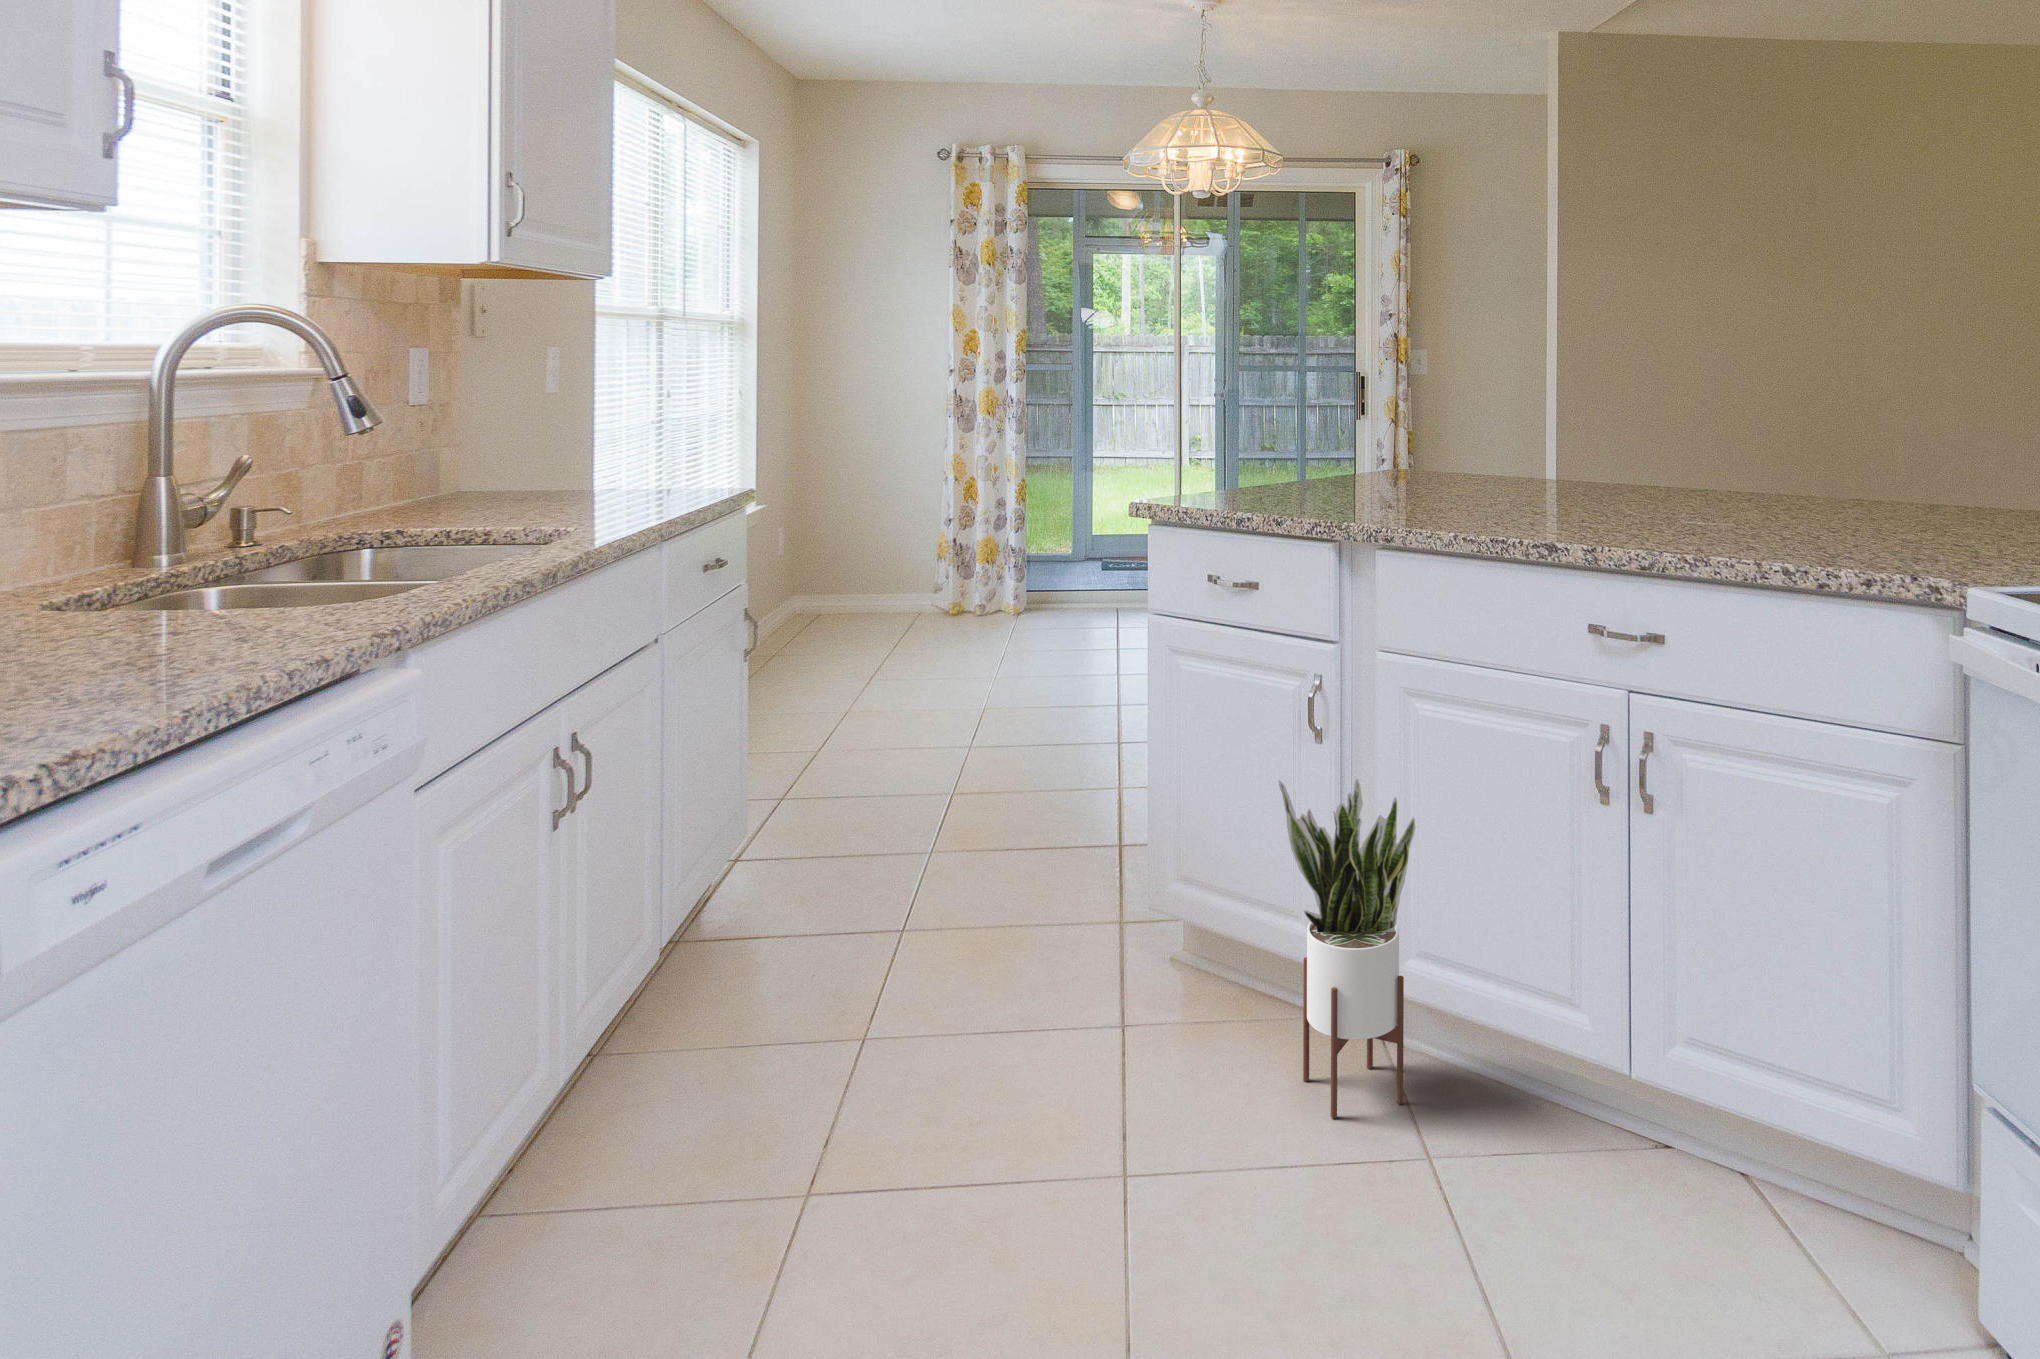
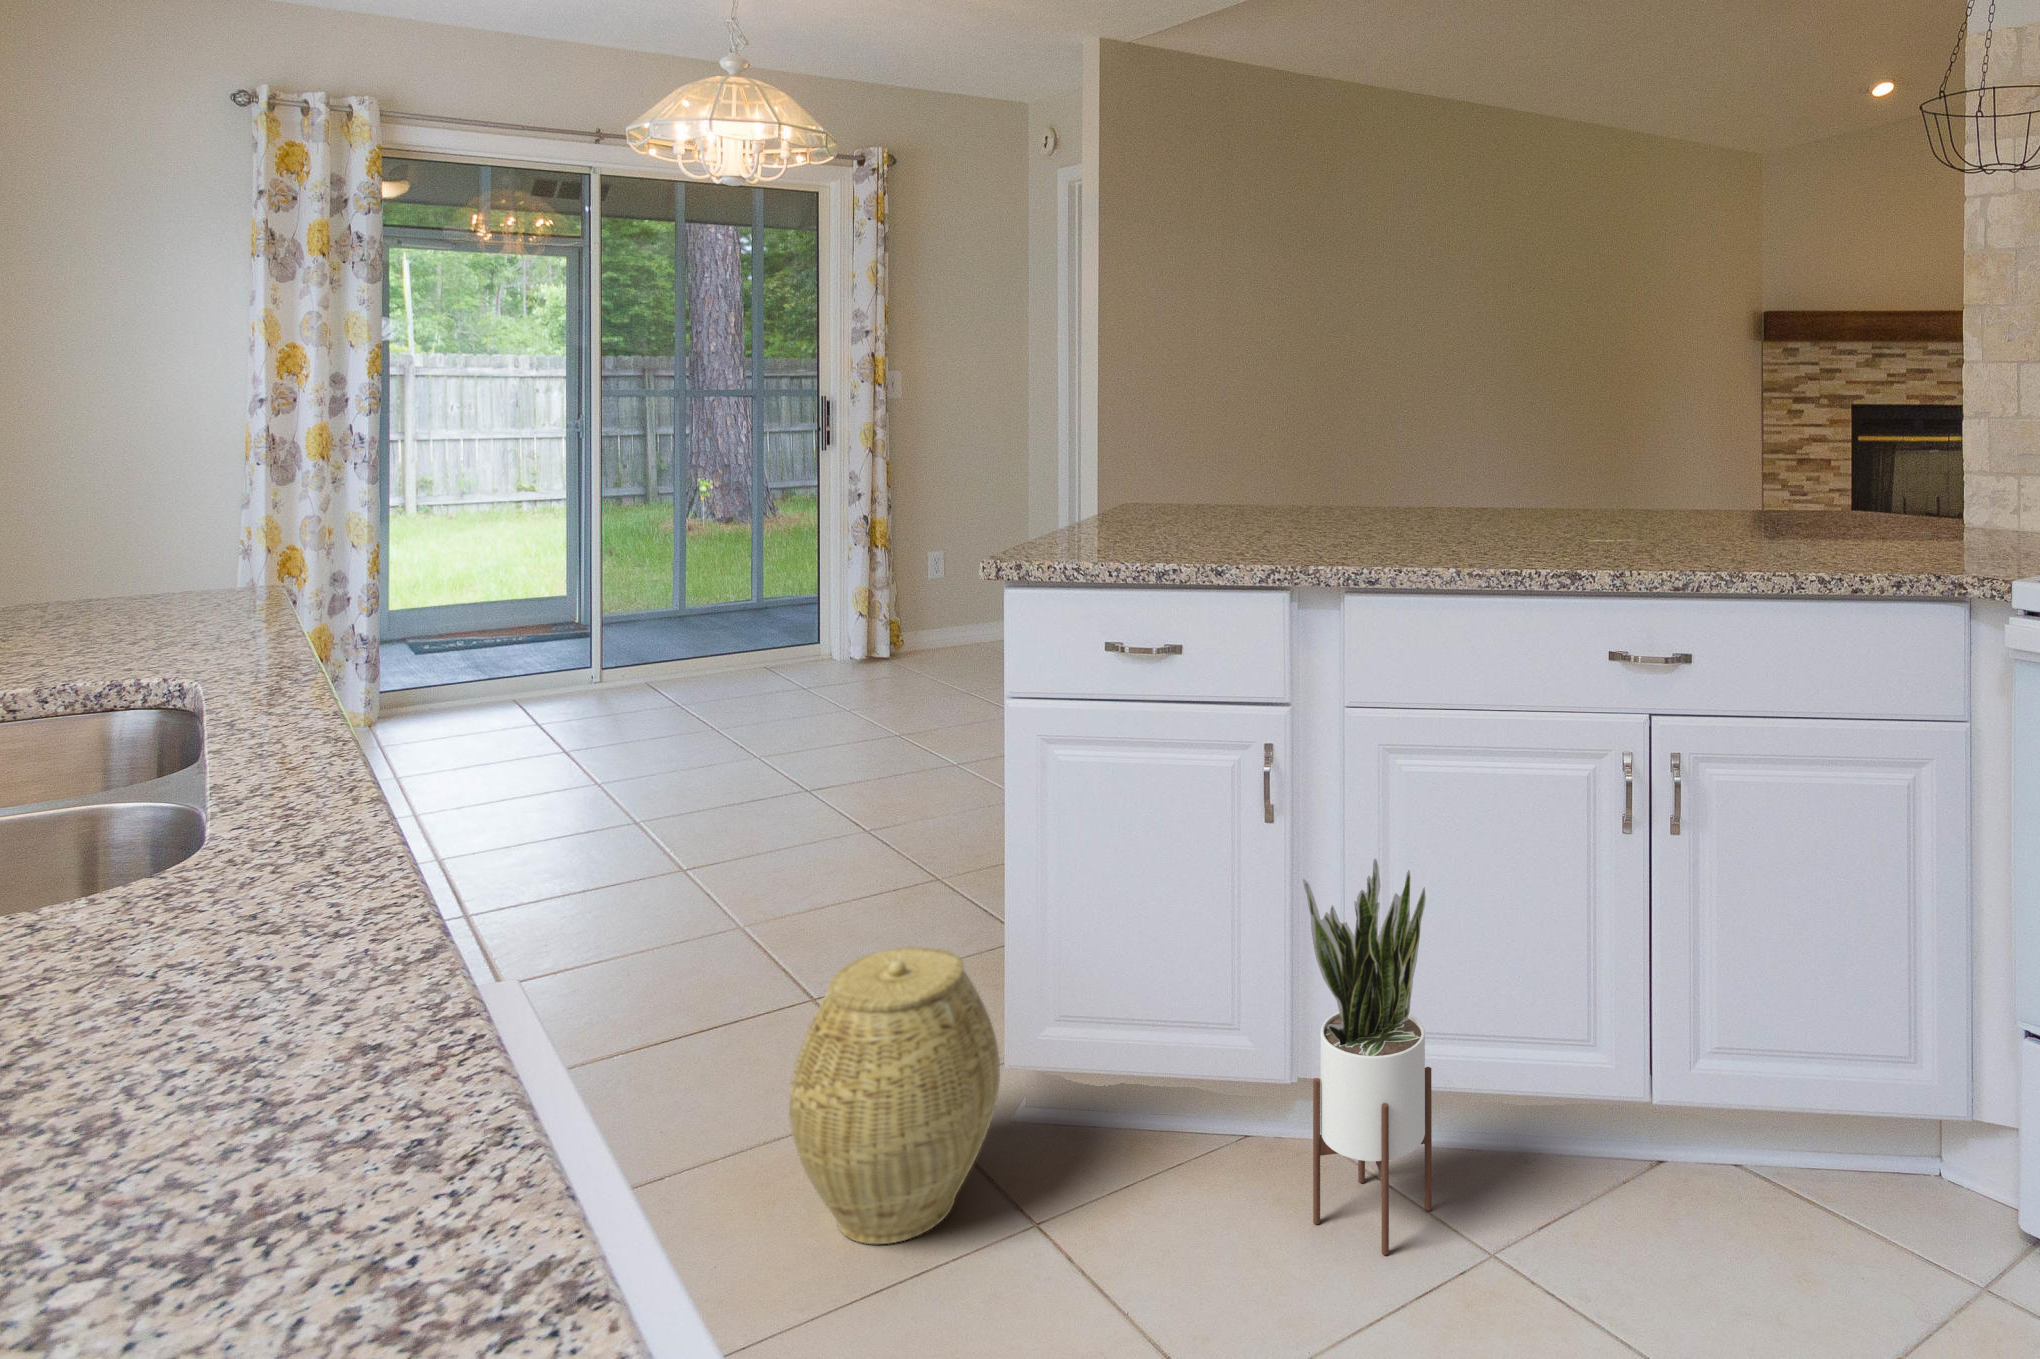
woven basket: none [975,786,1126,994] -> present [789,947,1000,1244]

